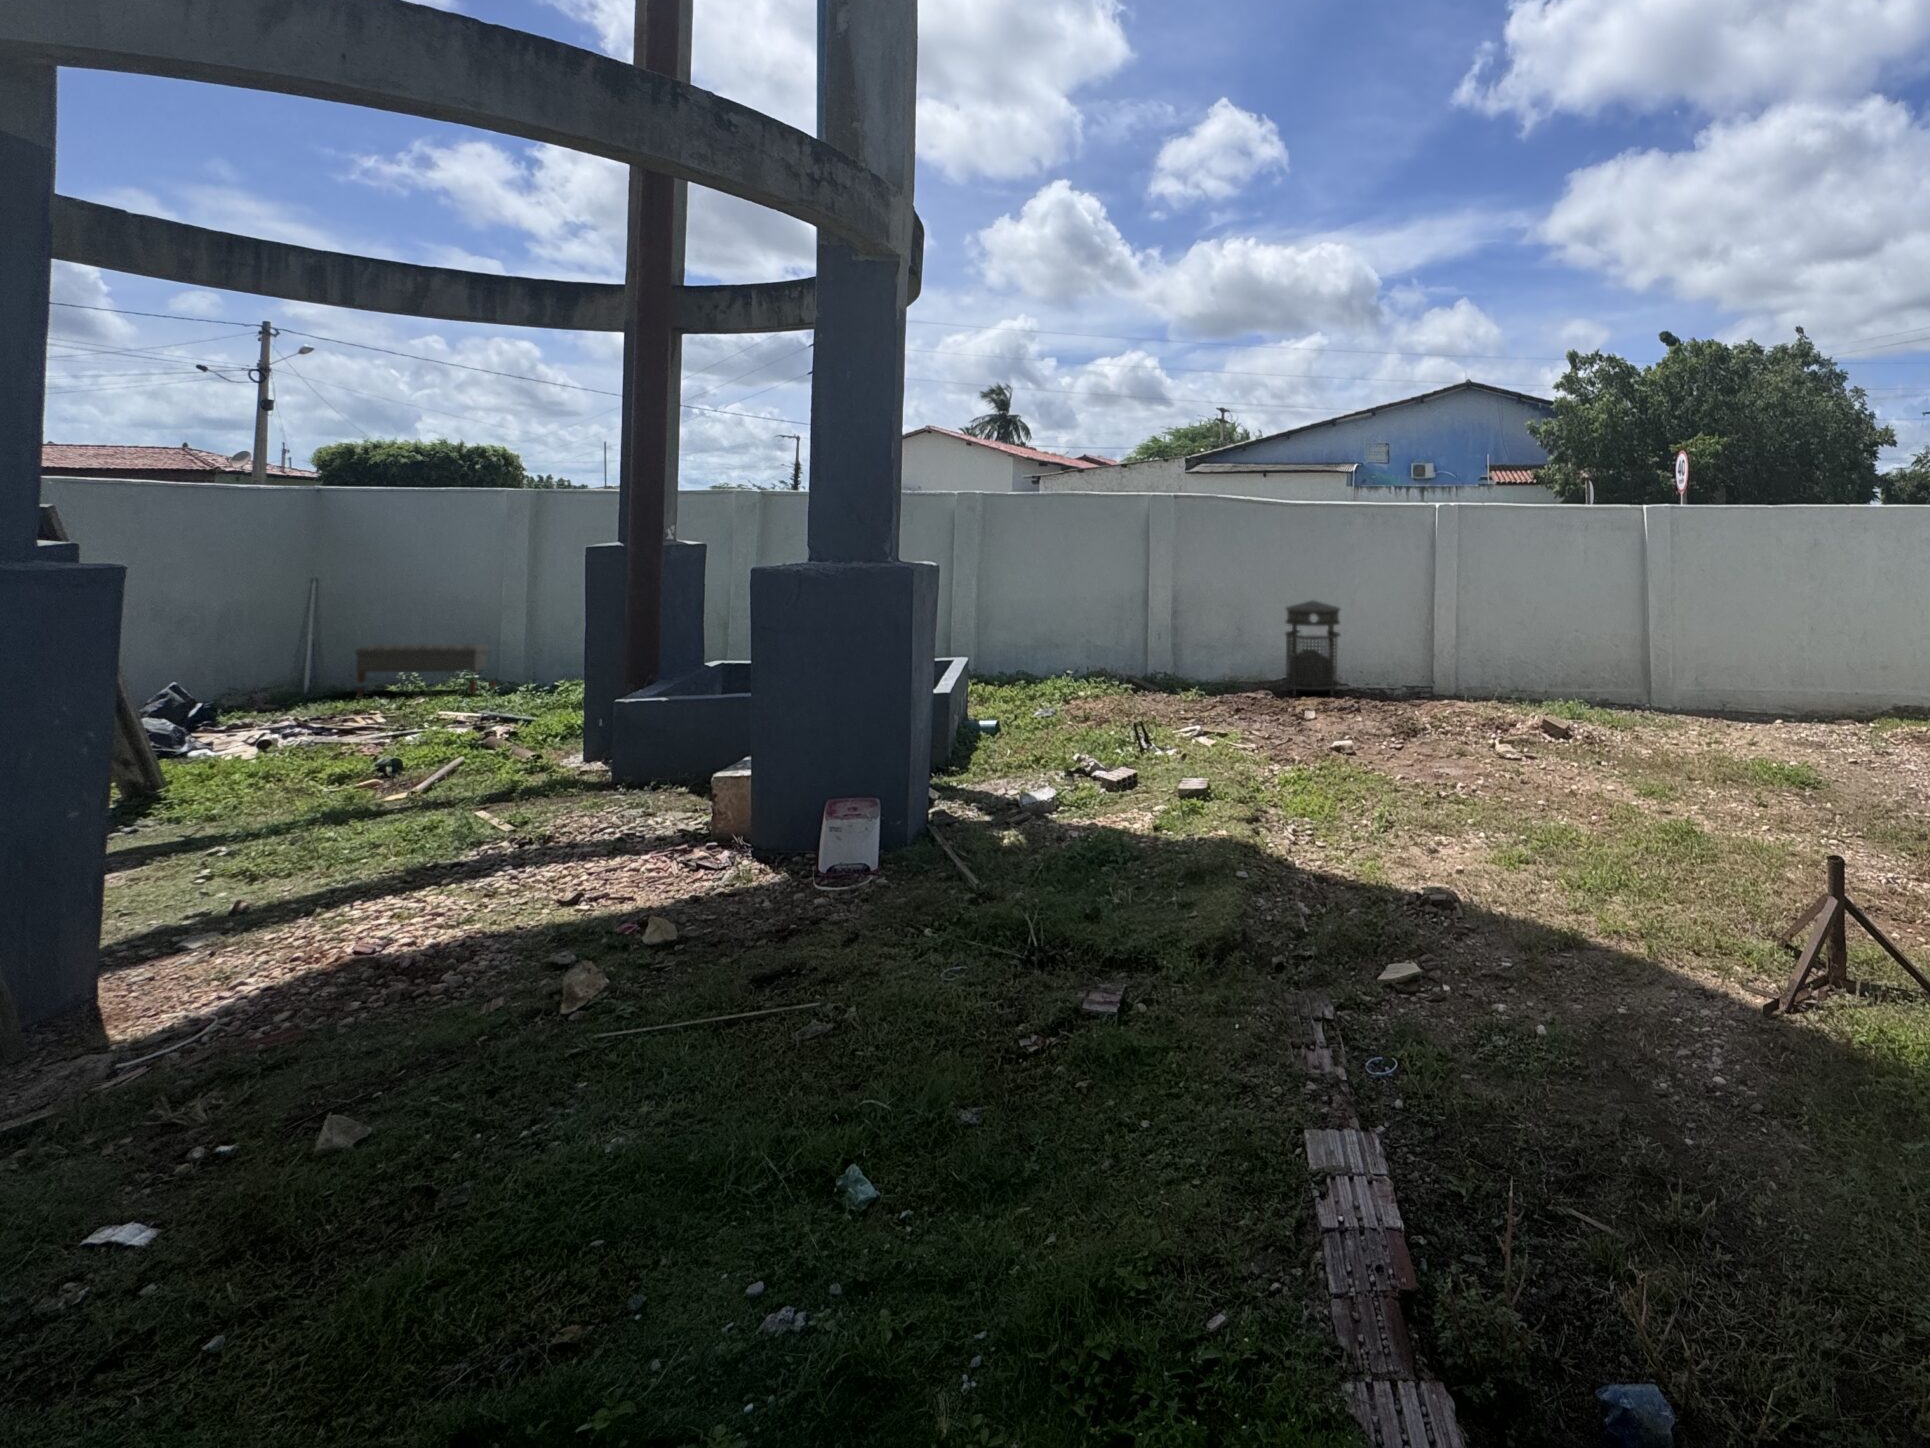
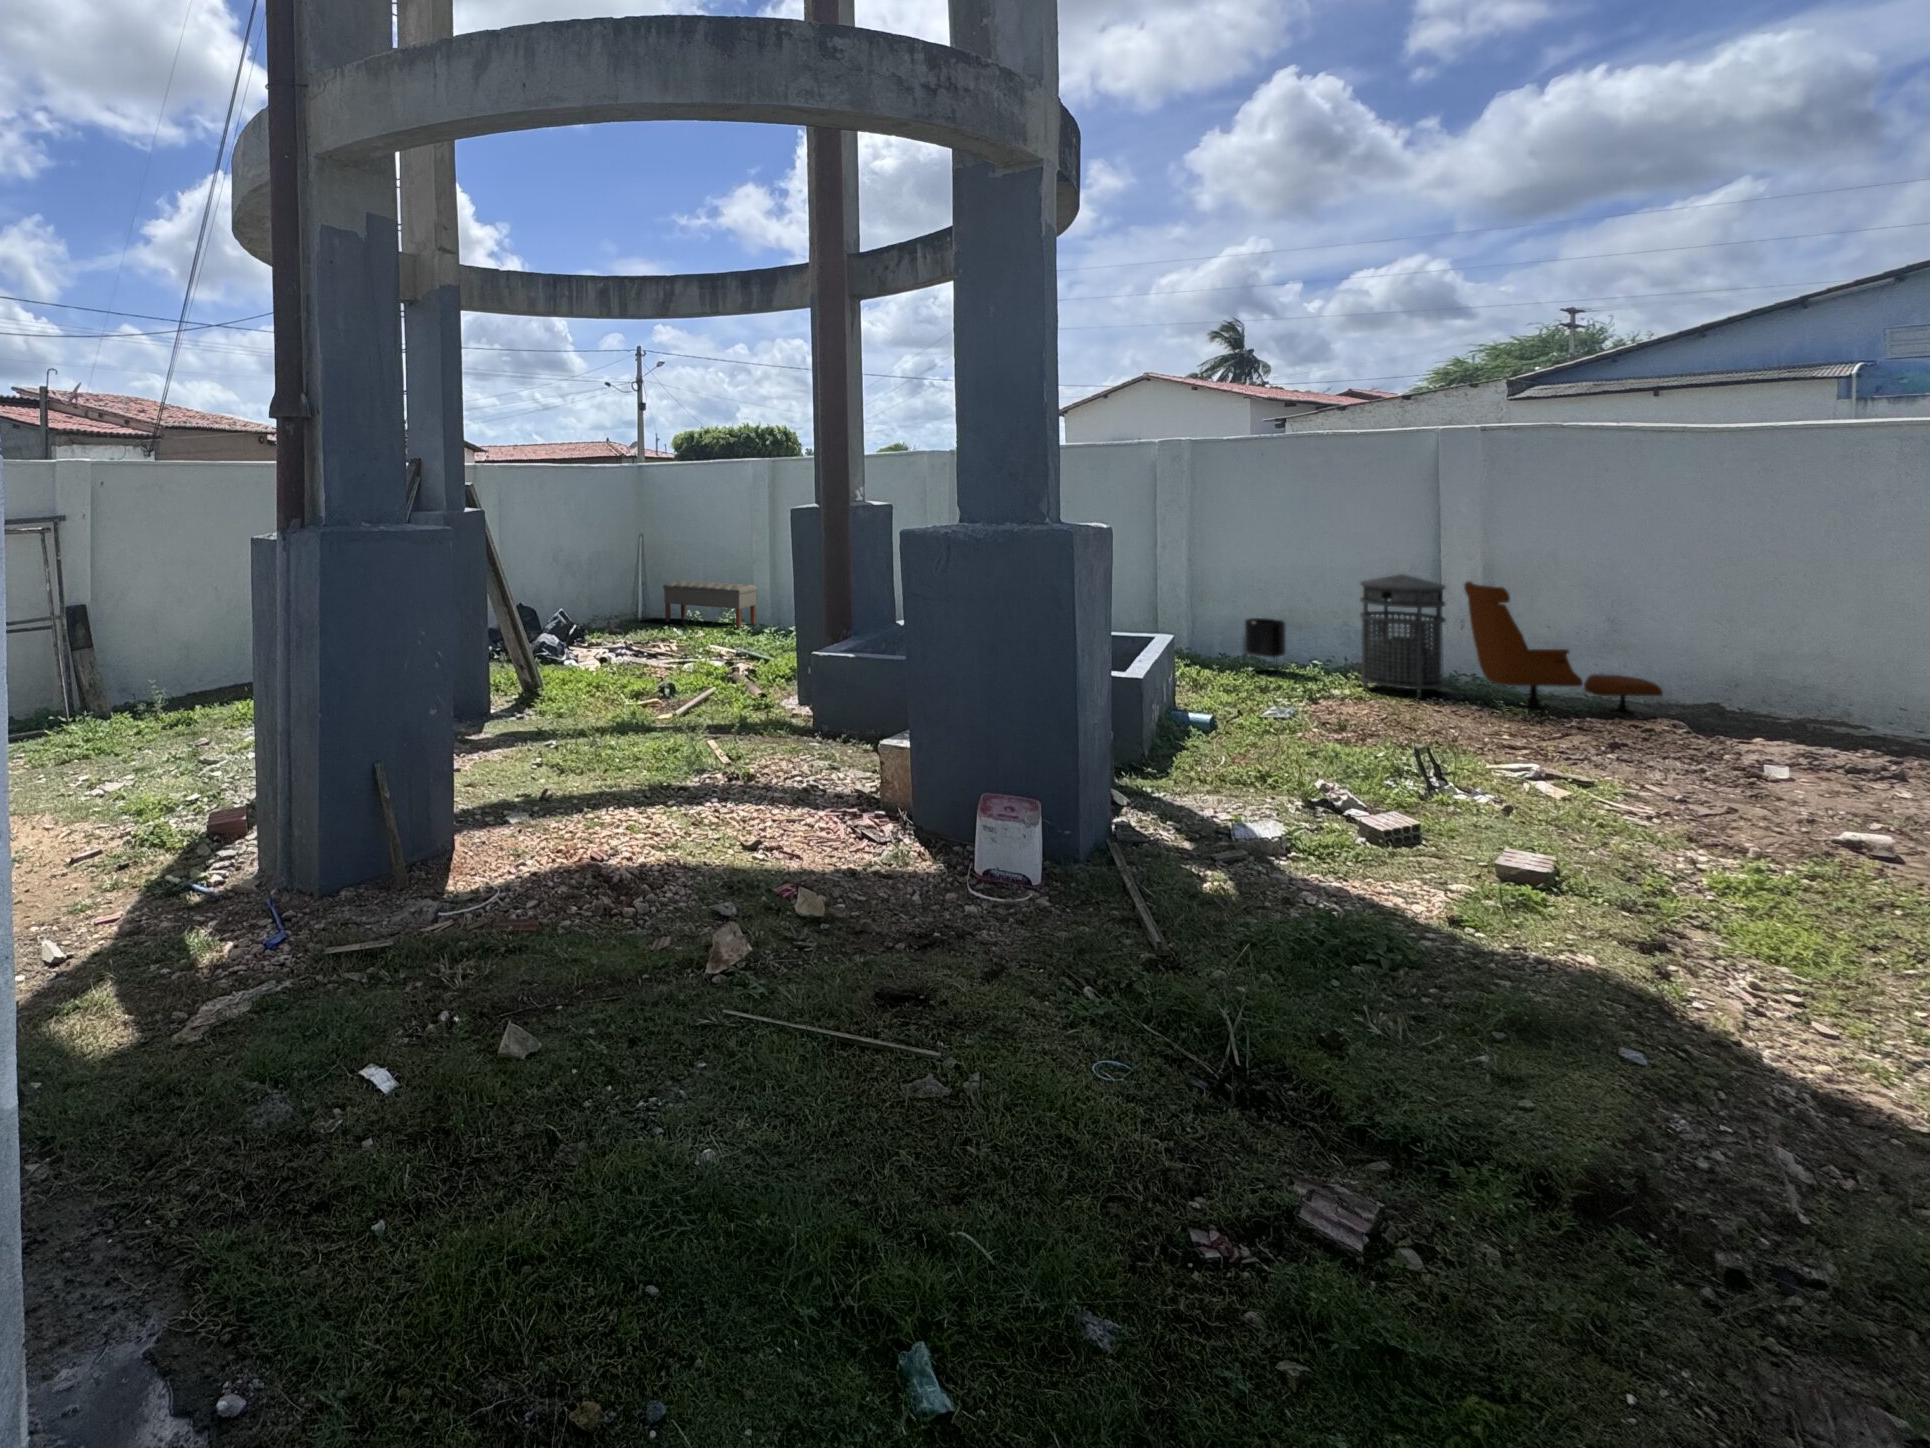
lounge chair: none [1162,601,1268,700] -> present [1464,581,1663,725]
trash can: present [1285,601,1340,695] -> present [1360,574,1446,698]
planter: none [1011,640,1043,686] -> present [1244,618,1286,669]

